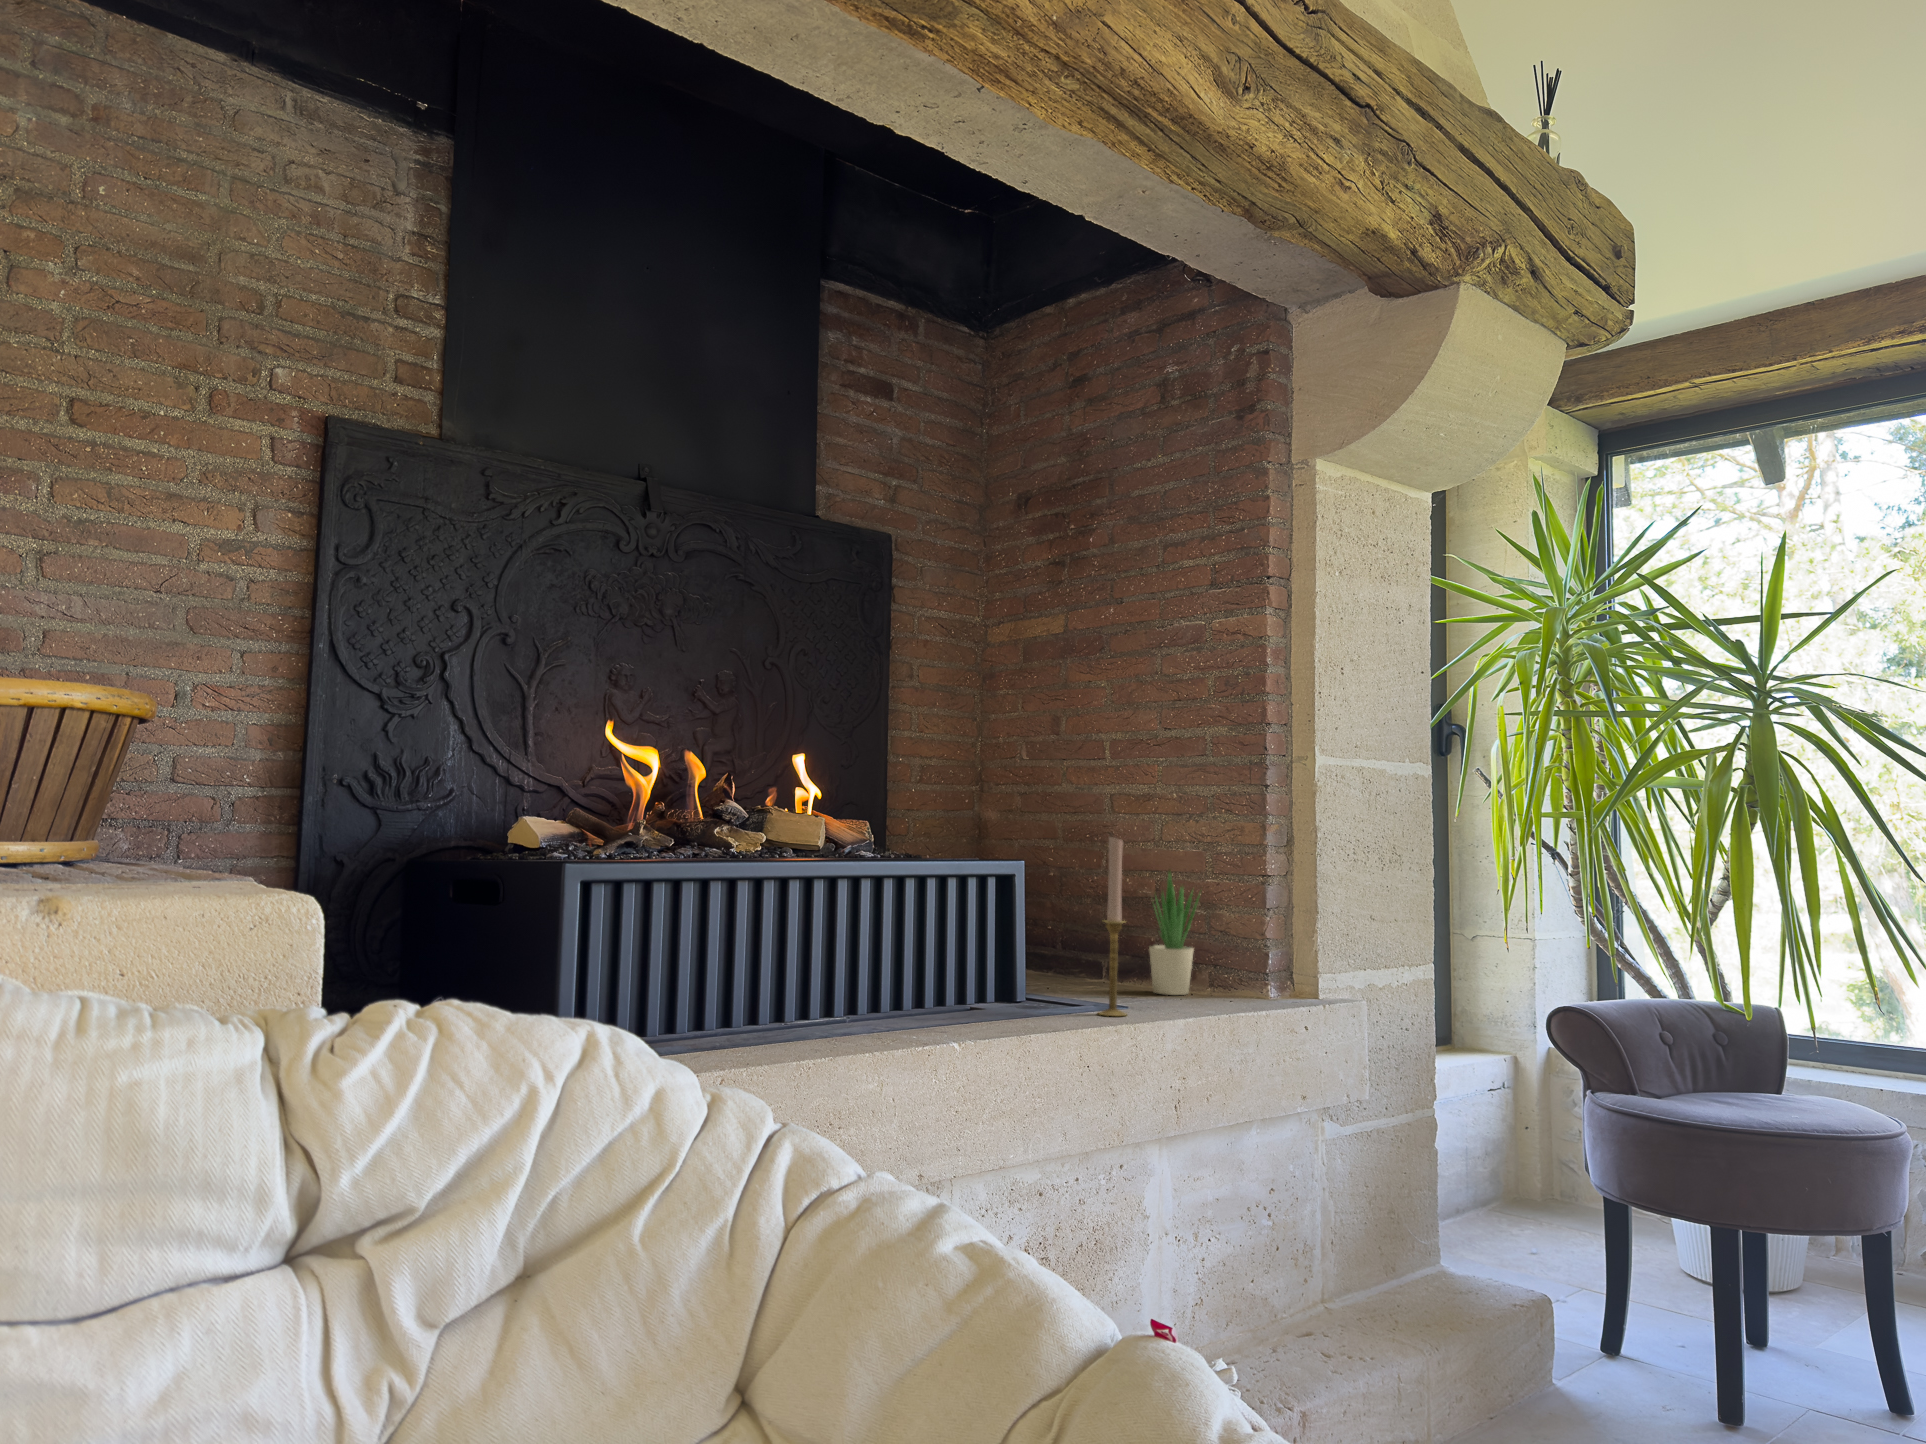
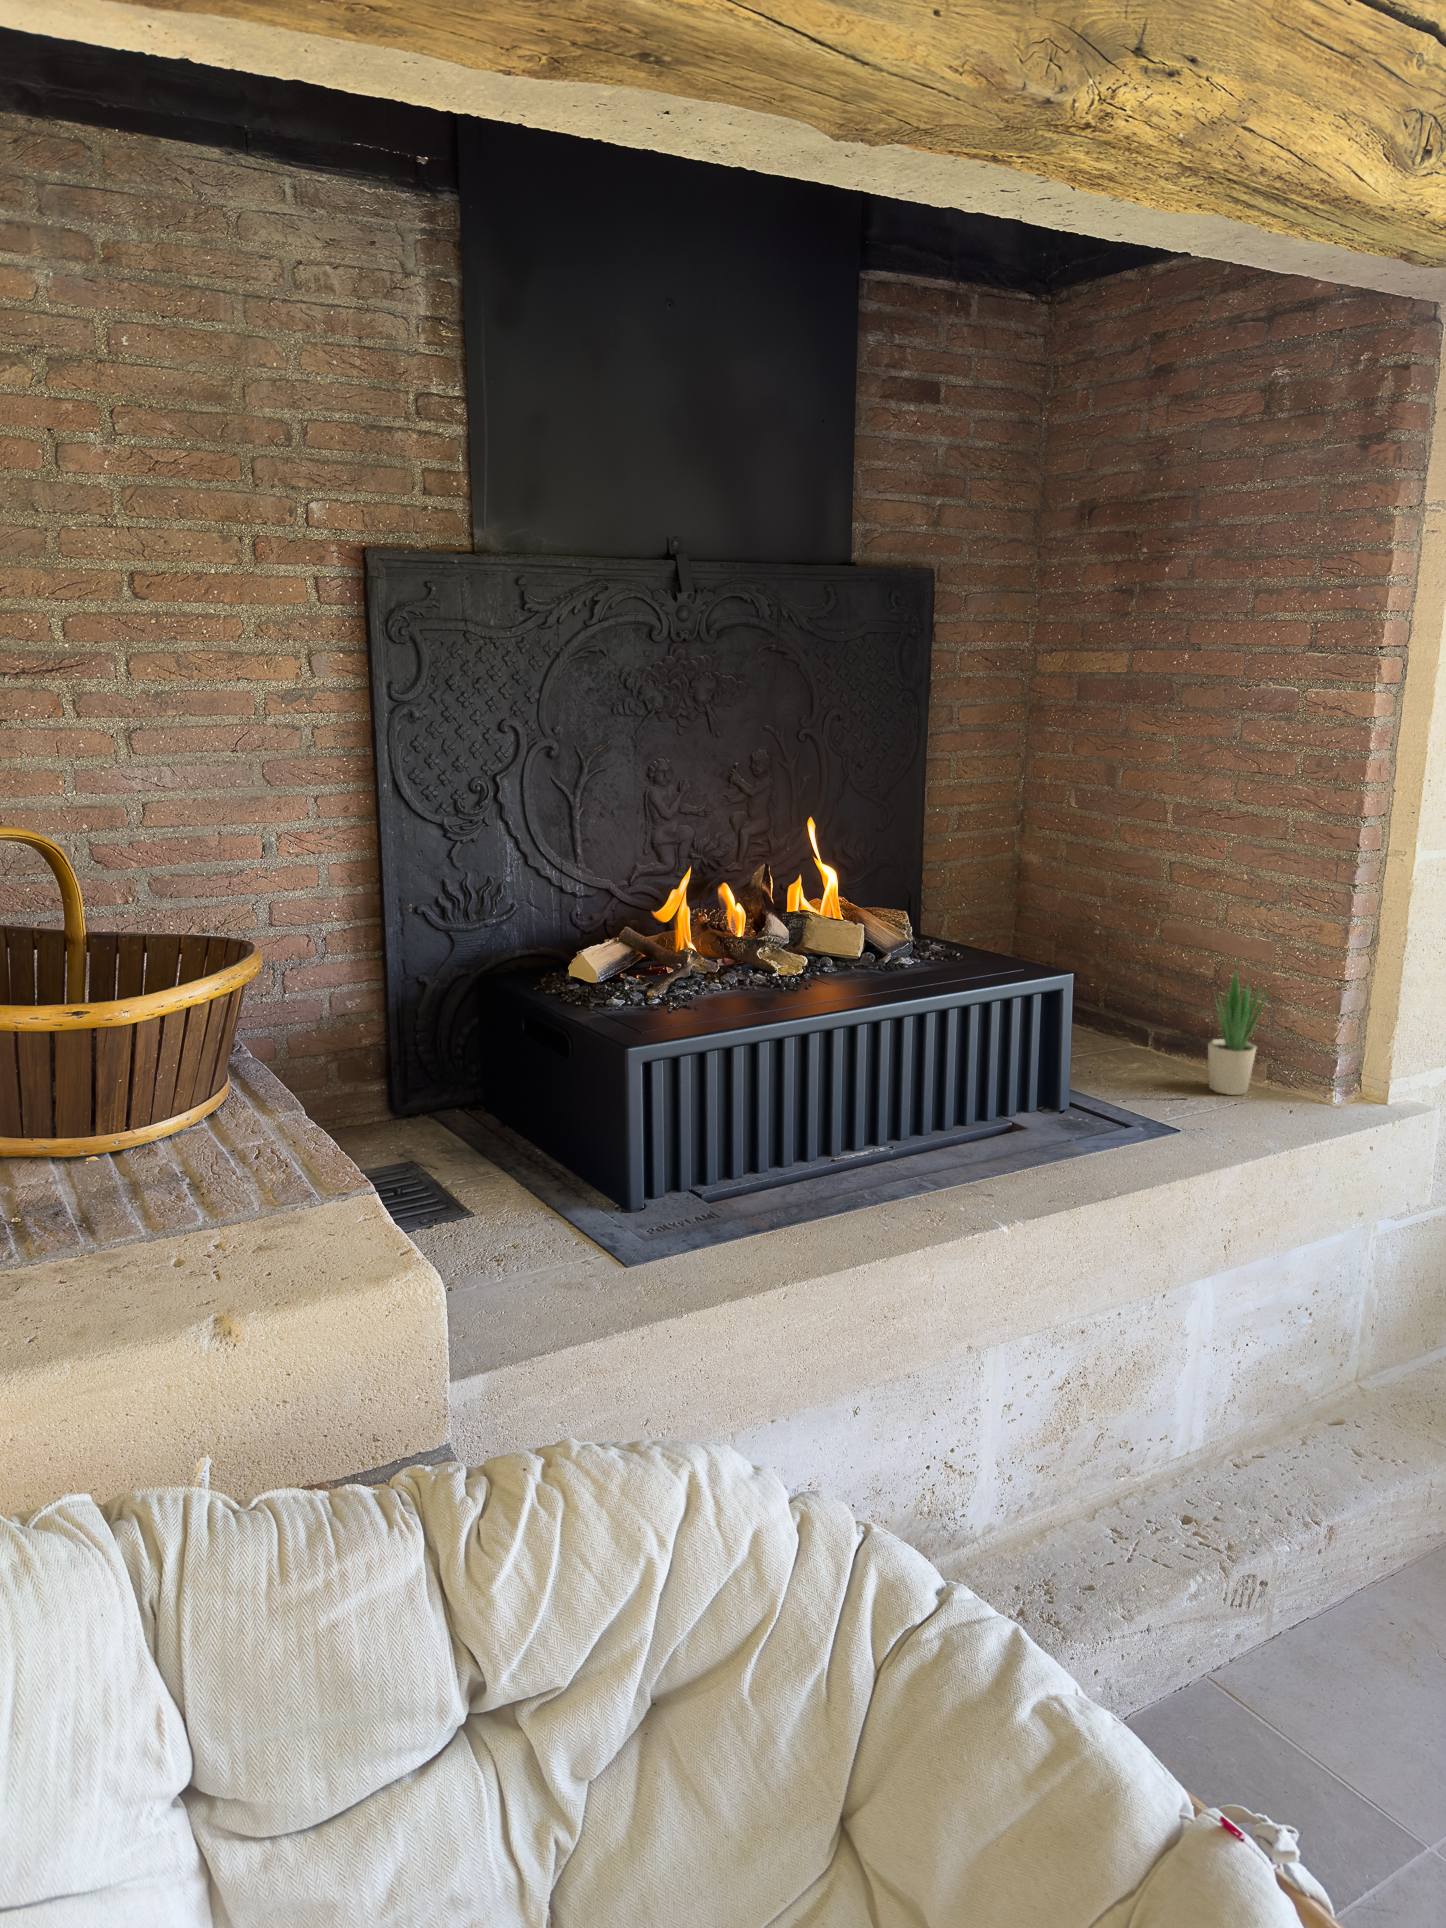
candlestick: present [1099,837,1126,1016] -> none [1153,966,1191,1146]

